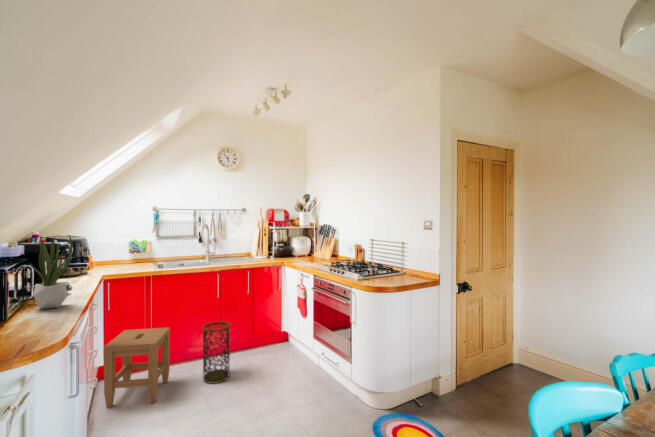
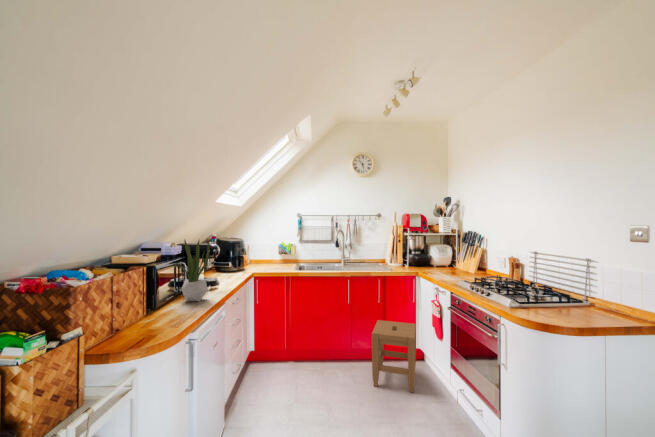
trash can: present [203,321,230,384] -> none [329,328,356,393]
stool: present [104,328,170,407] -> present [372,320,416,393]

